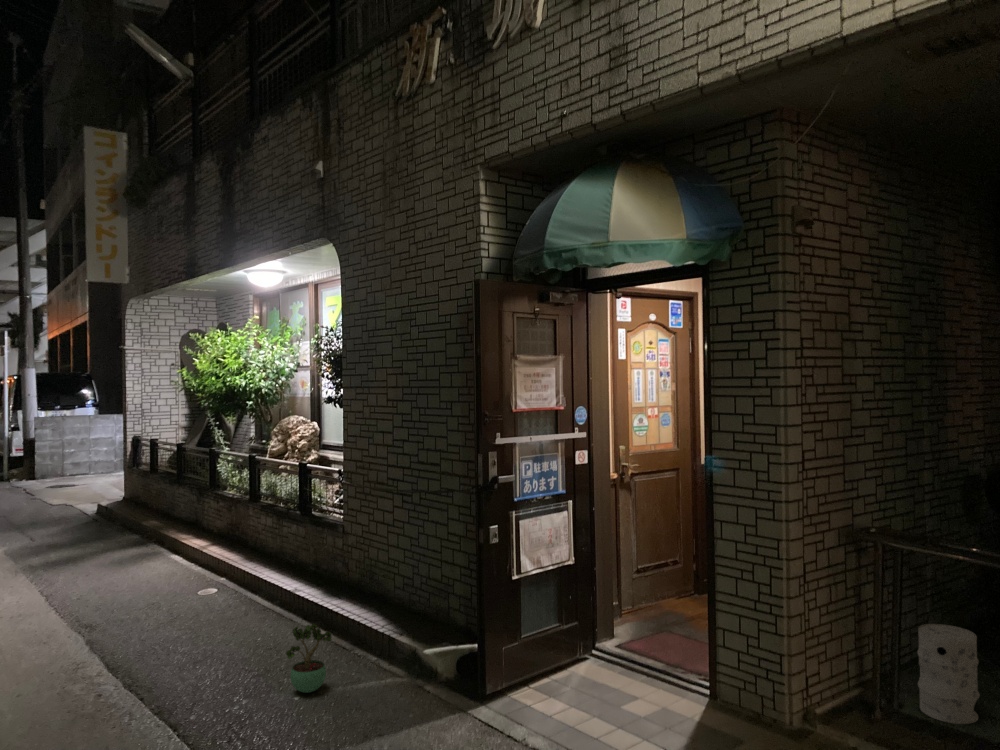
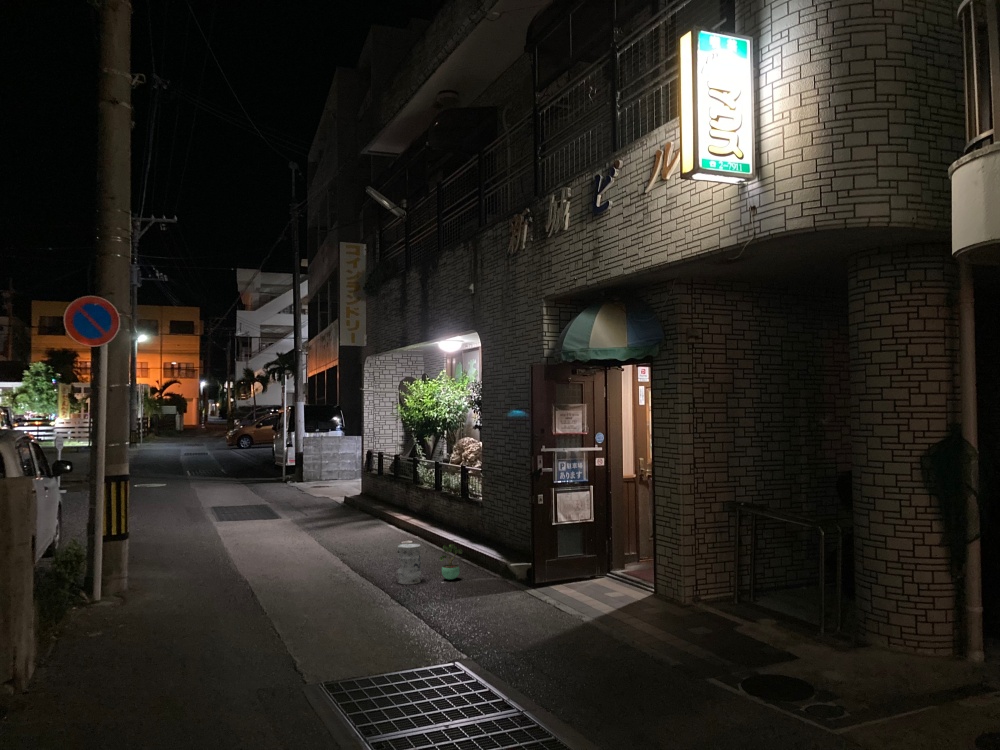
trash can: present [917,624,980,724] -> present [397,543,421,584]

